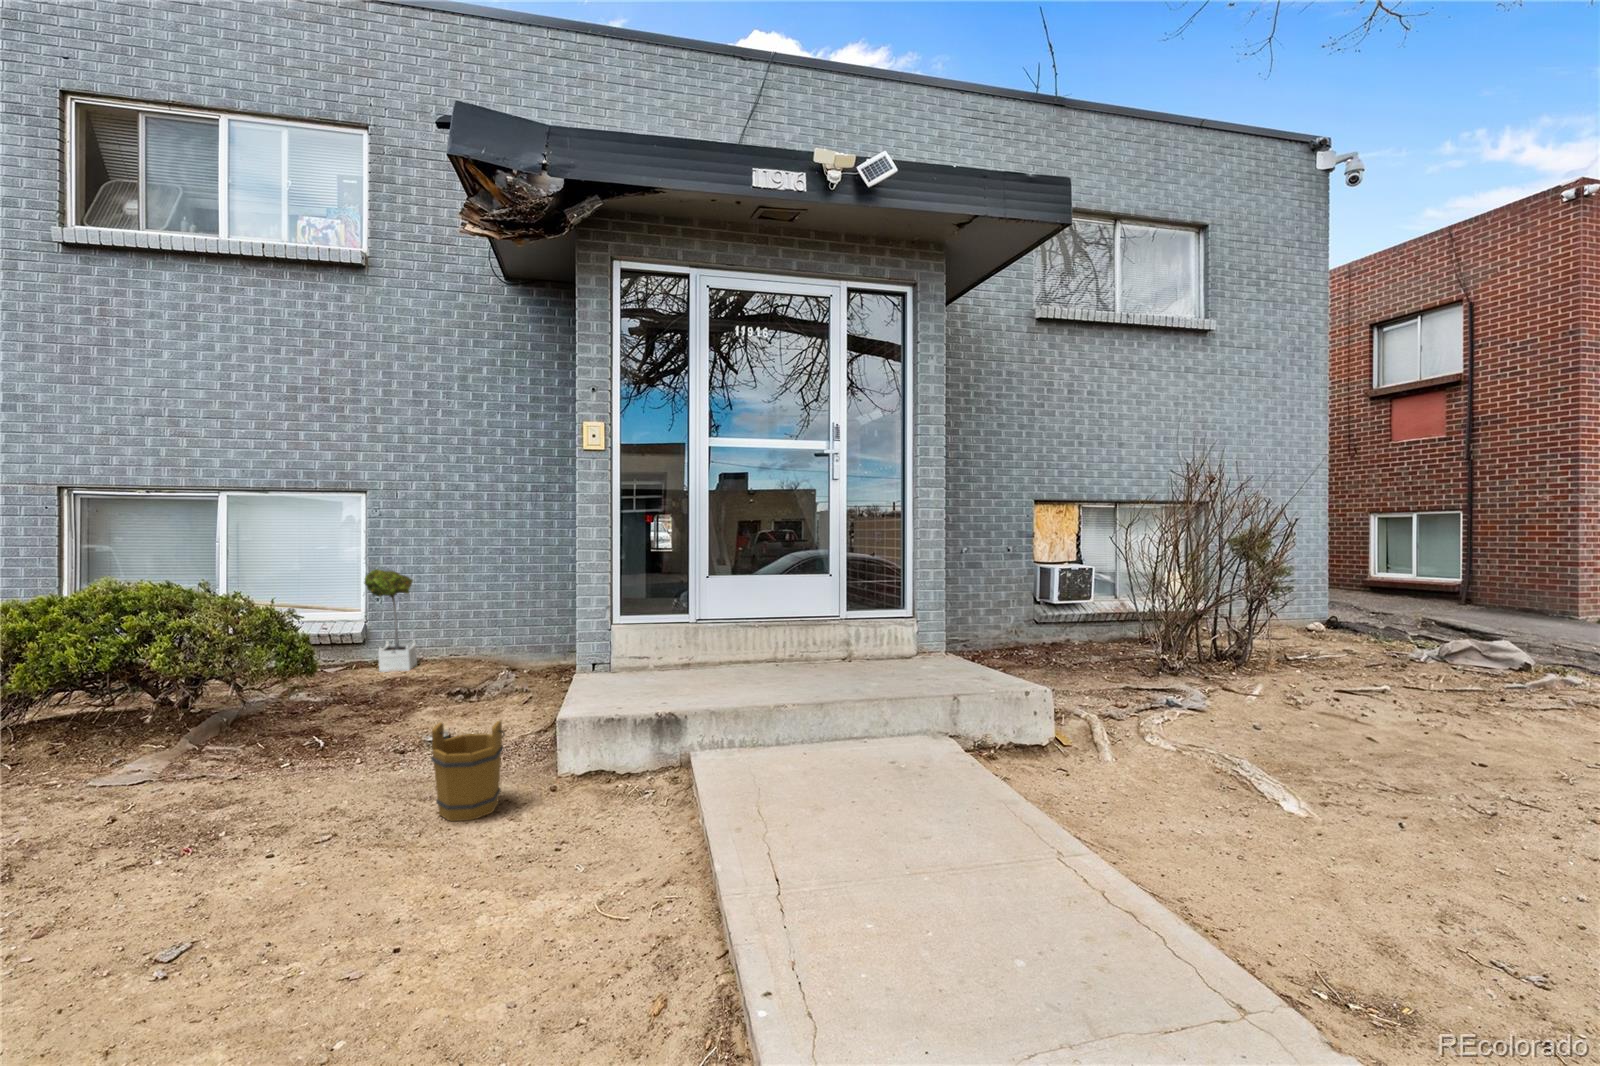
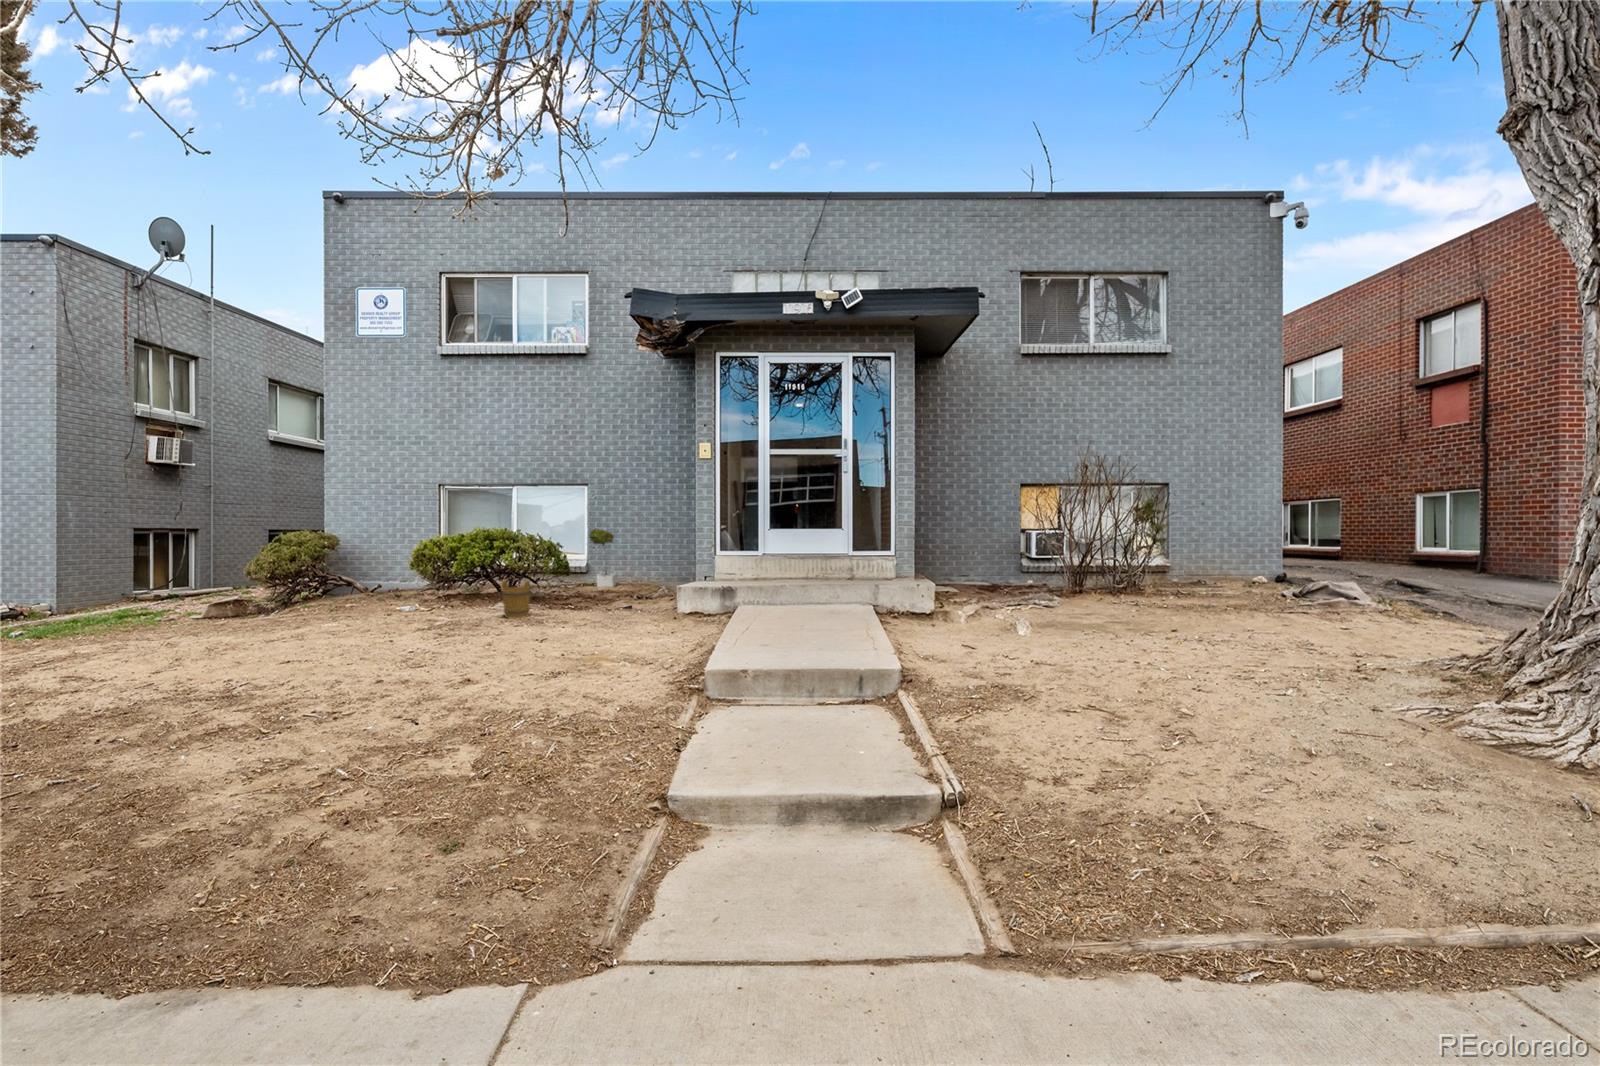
bucket: present [431,721,505,821] -> present [502,580,531,618]

